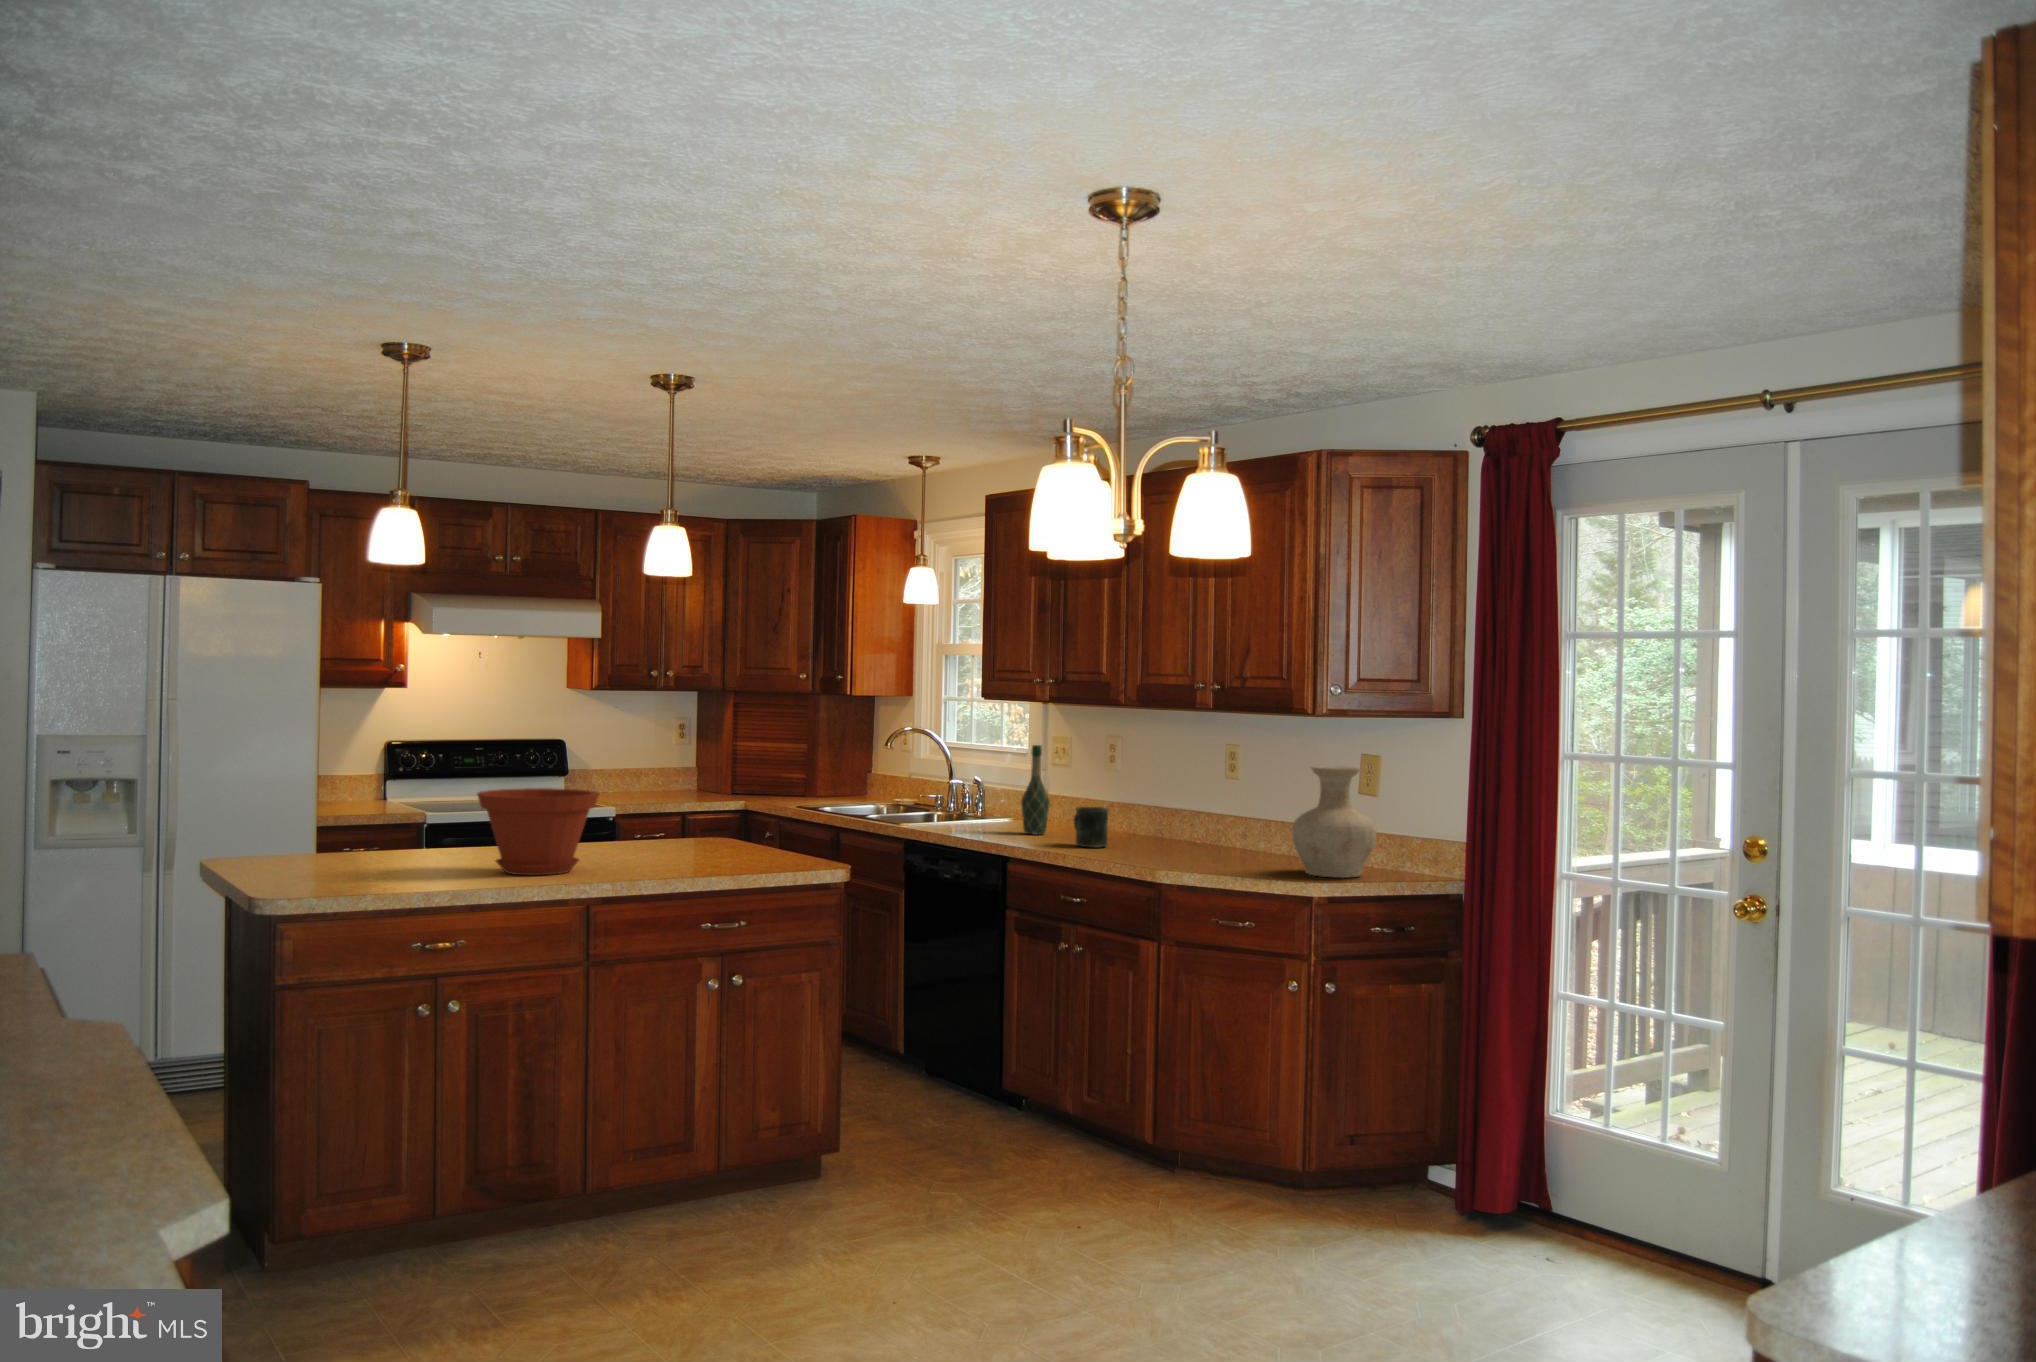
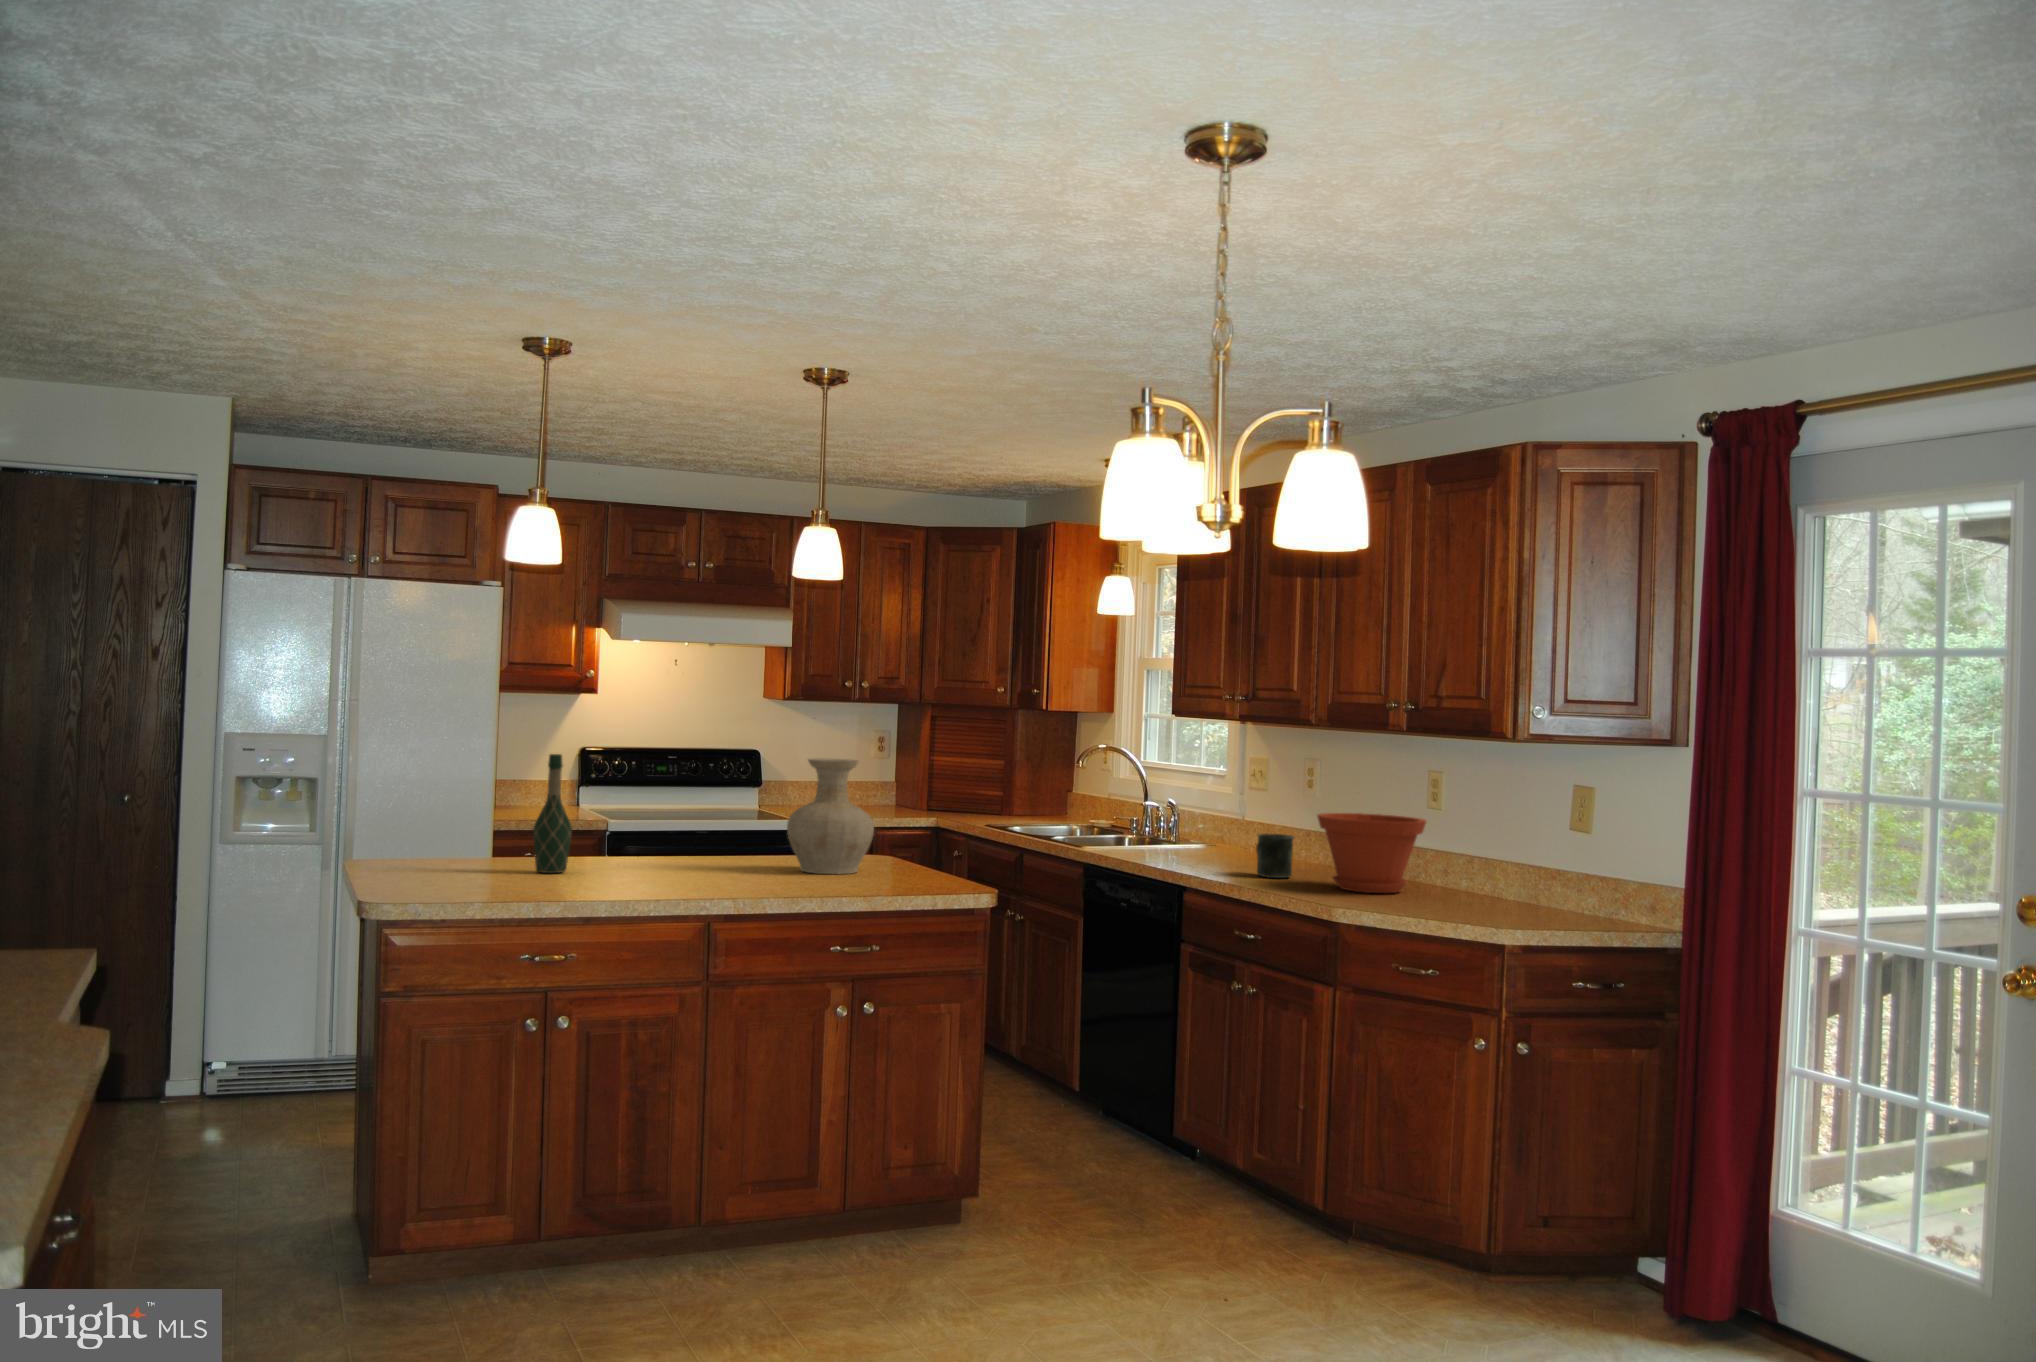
wine bottle: present [1021,745,1050,835] -> present [533,754,572,873]
vase: present [1292,766,1377,878] -> present [787,758,874,874]
plant pot: present [477,788,600,875] -> present [1317,813,1426,893]

